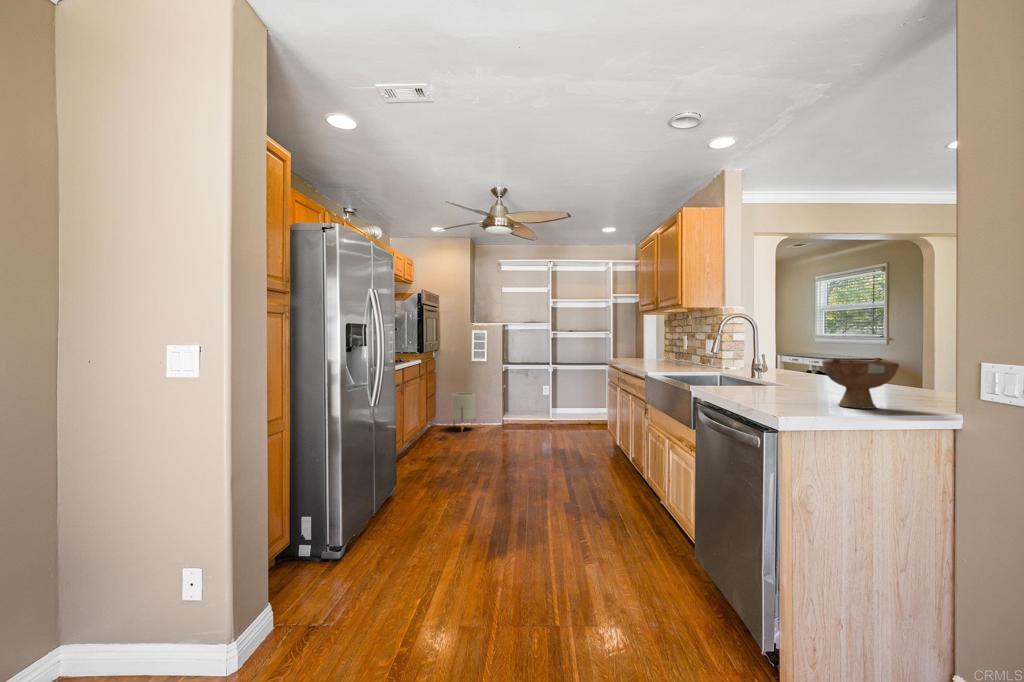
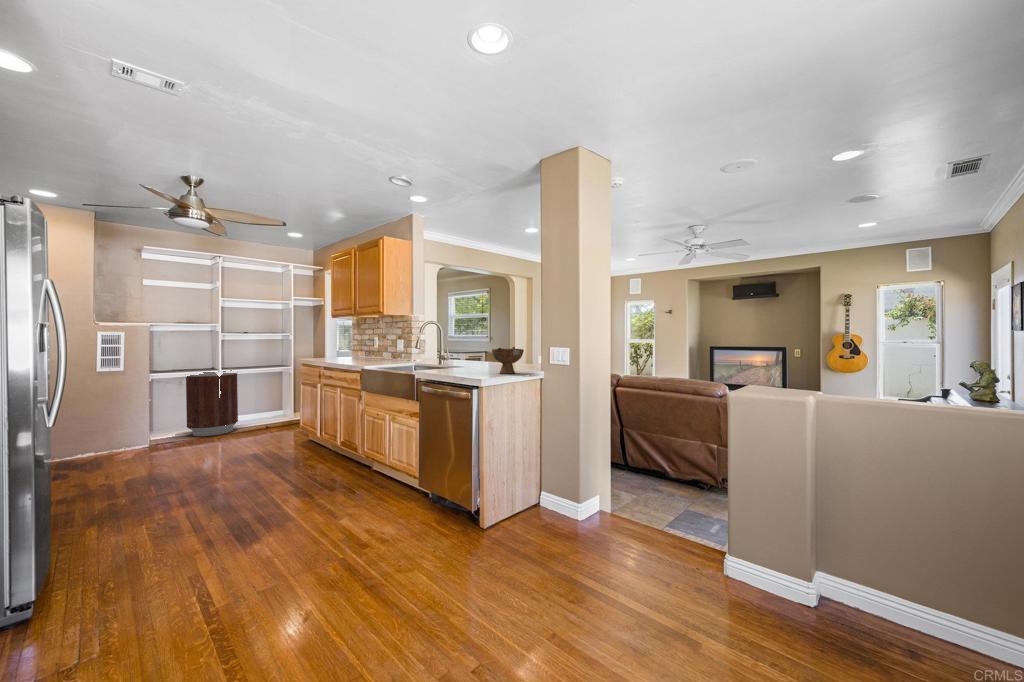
trash can: none [519,366,557,427] -> present [186,370,238,436]
planter: present [452,392,476,425] -> none [82,407,124,457]

